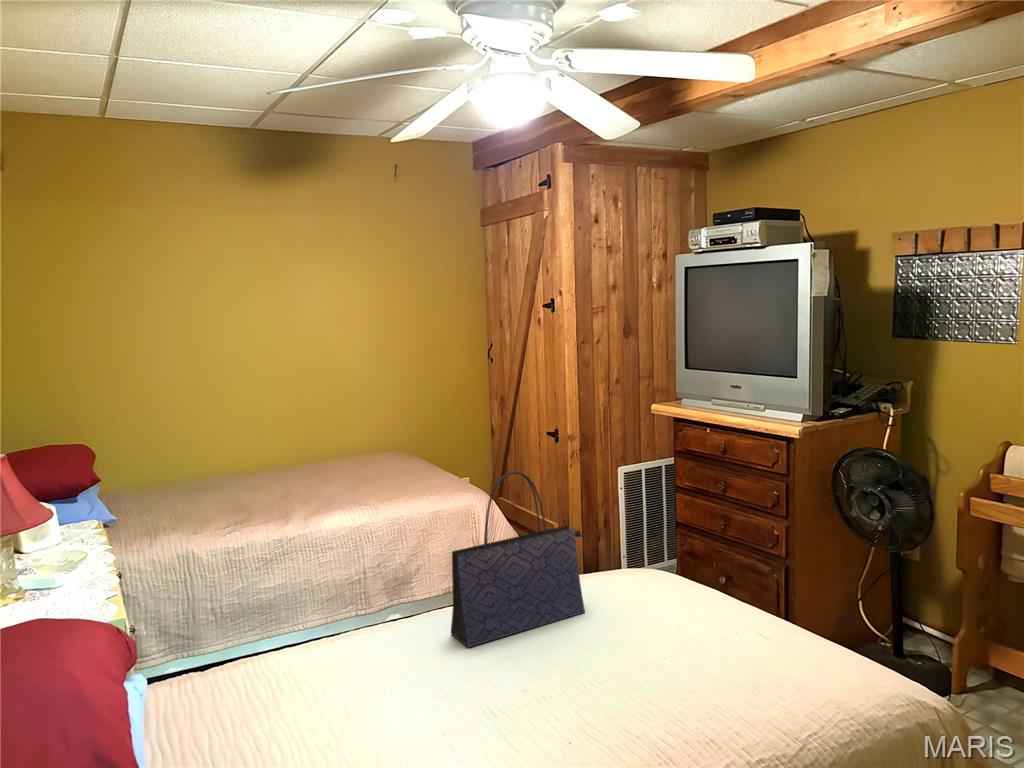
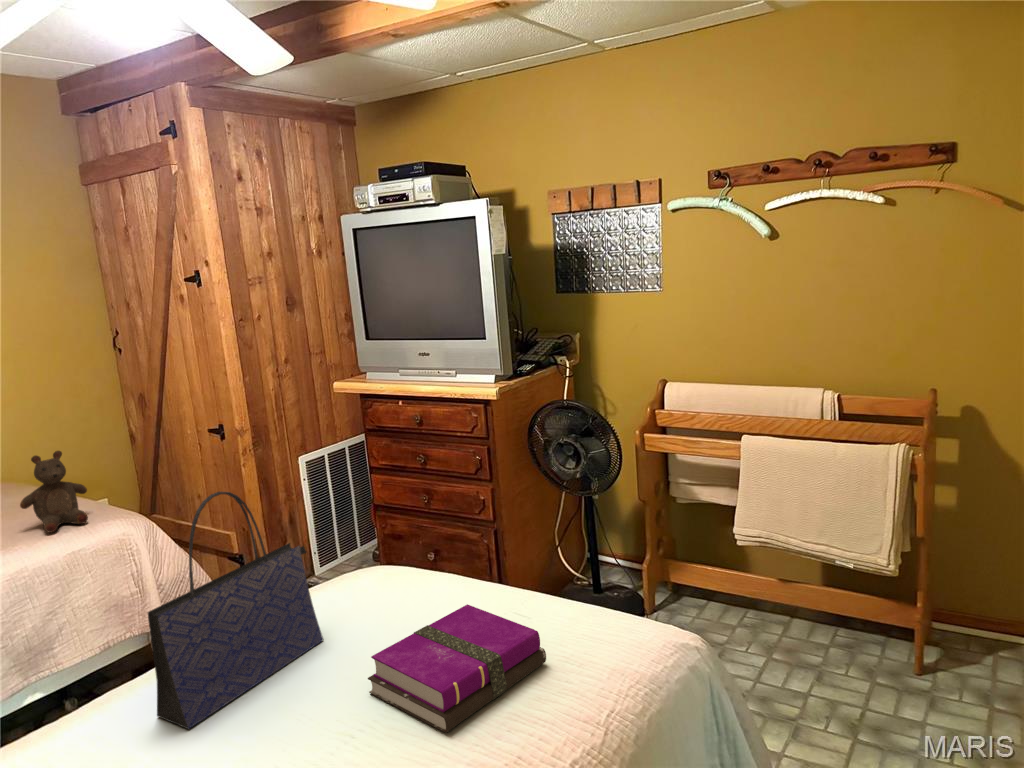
stuffed bear: none [403,431,449,493] -> present [20,451,88,533]
notebook: none [606,610,768,704] -> present [368,604,546,733]

